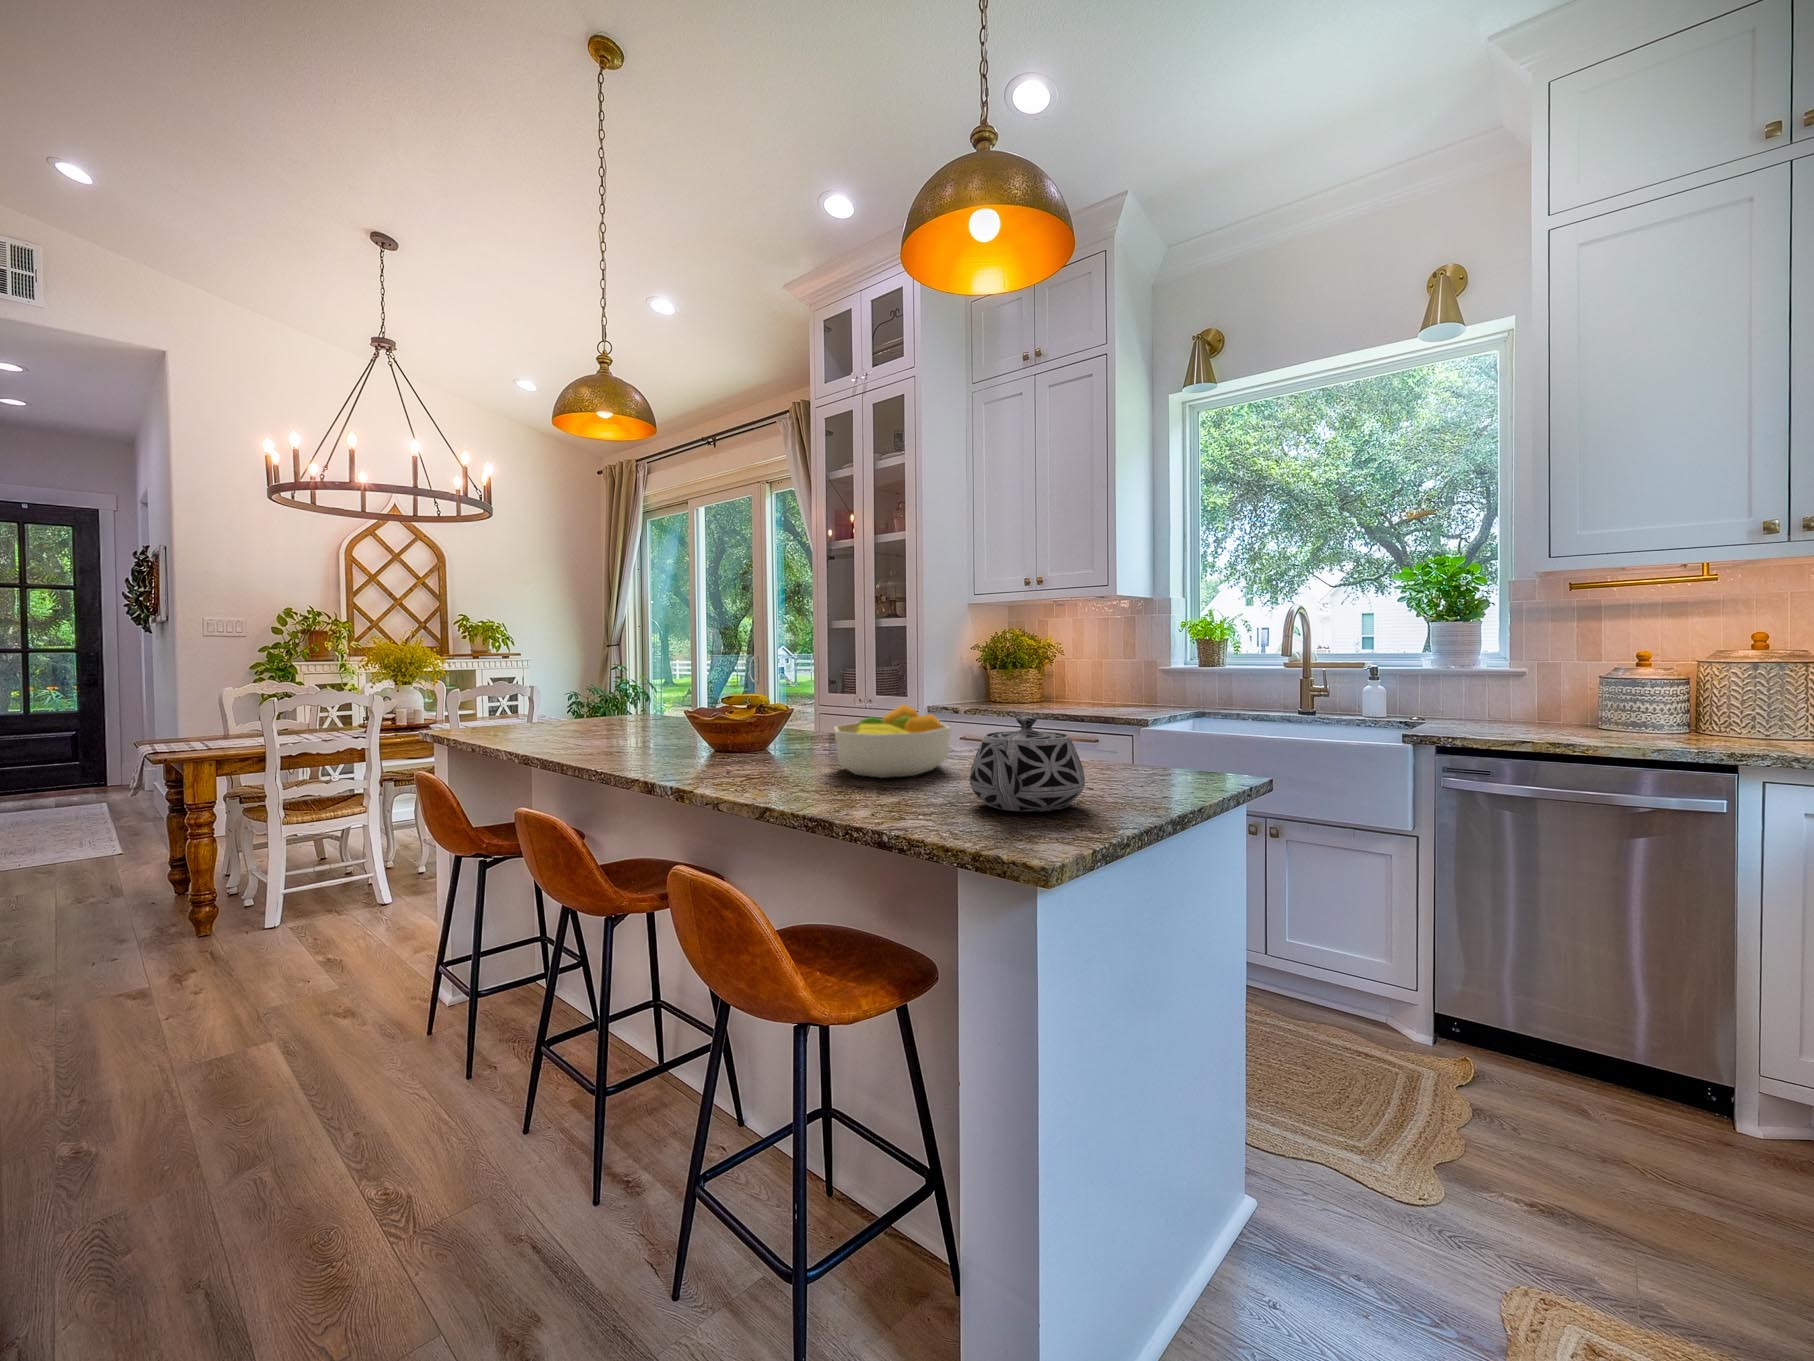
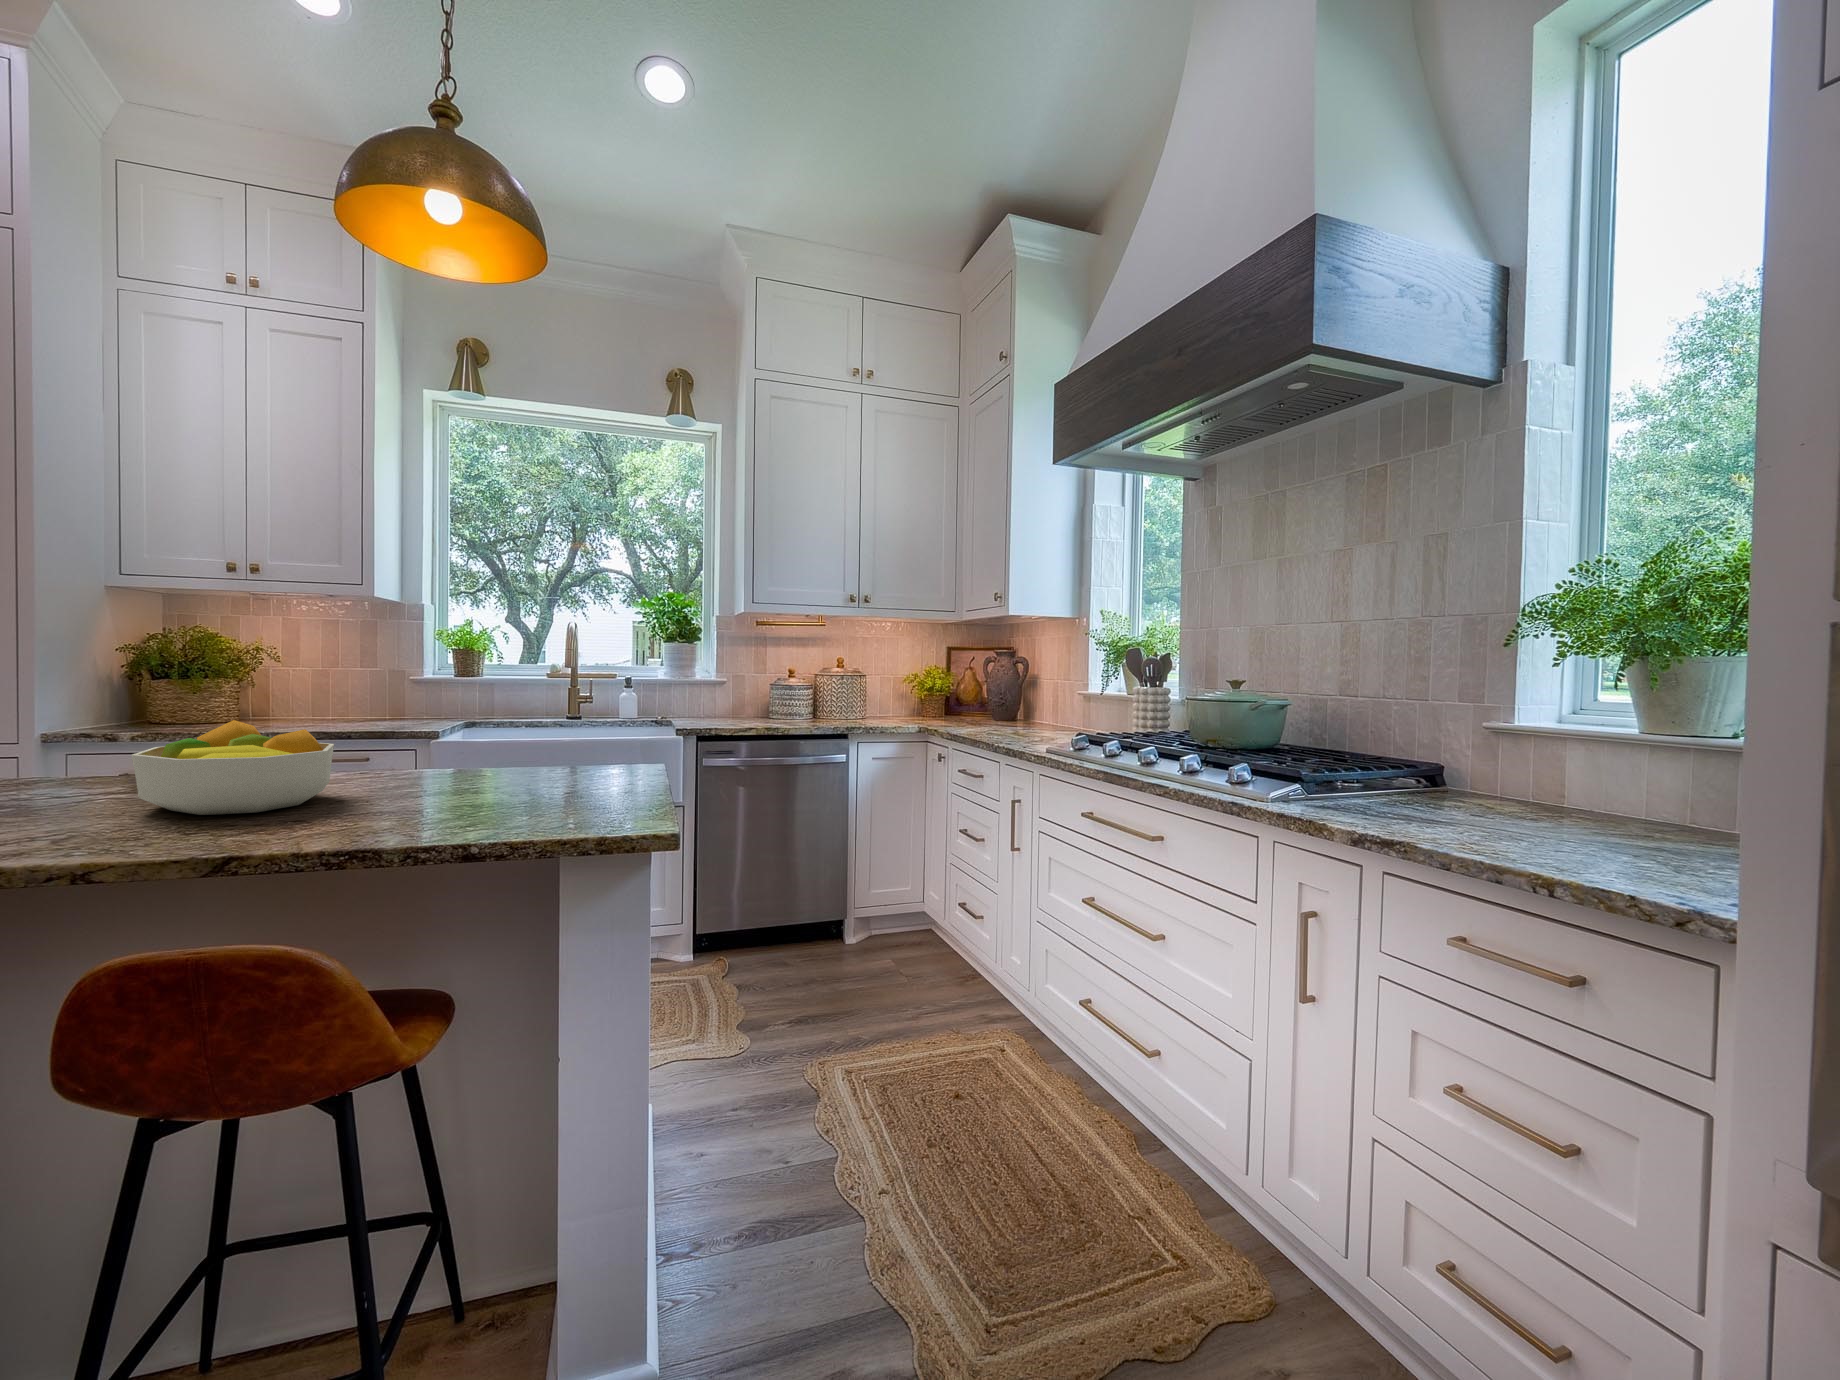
teapot: present [970,716,1085,812] -> none [452,722,579,815]

